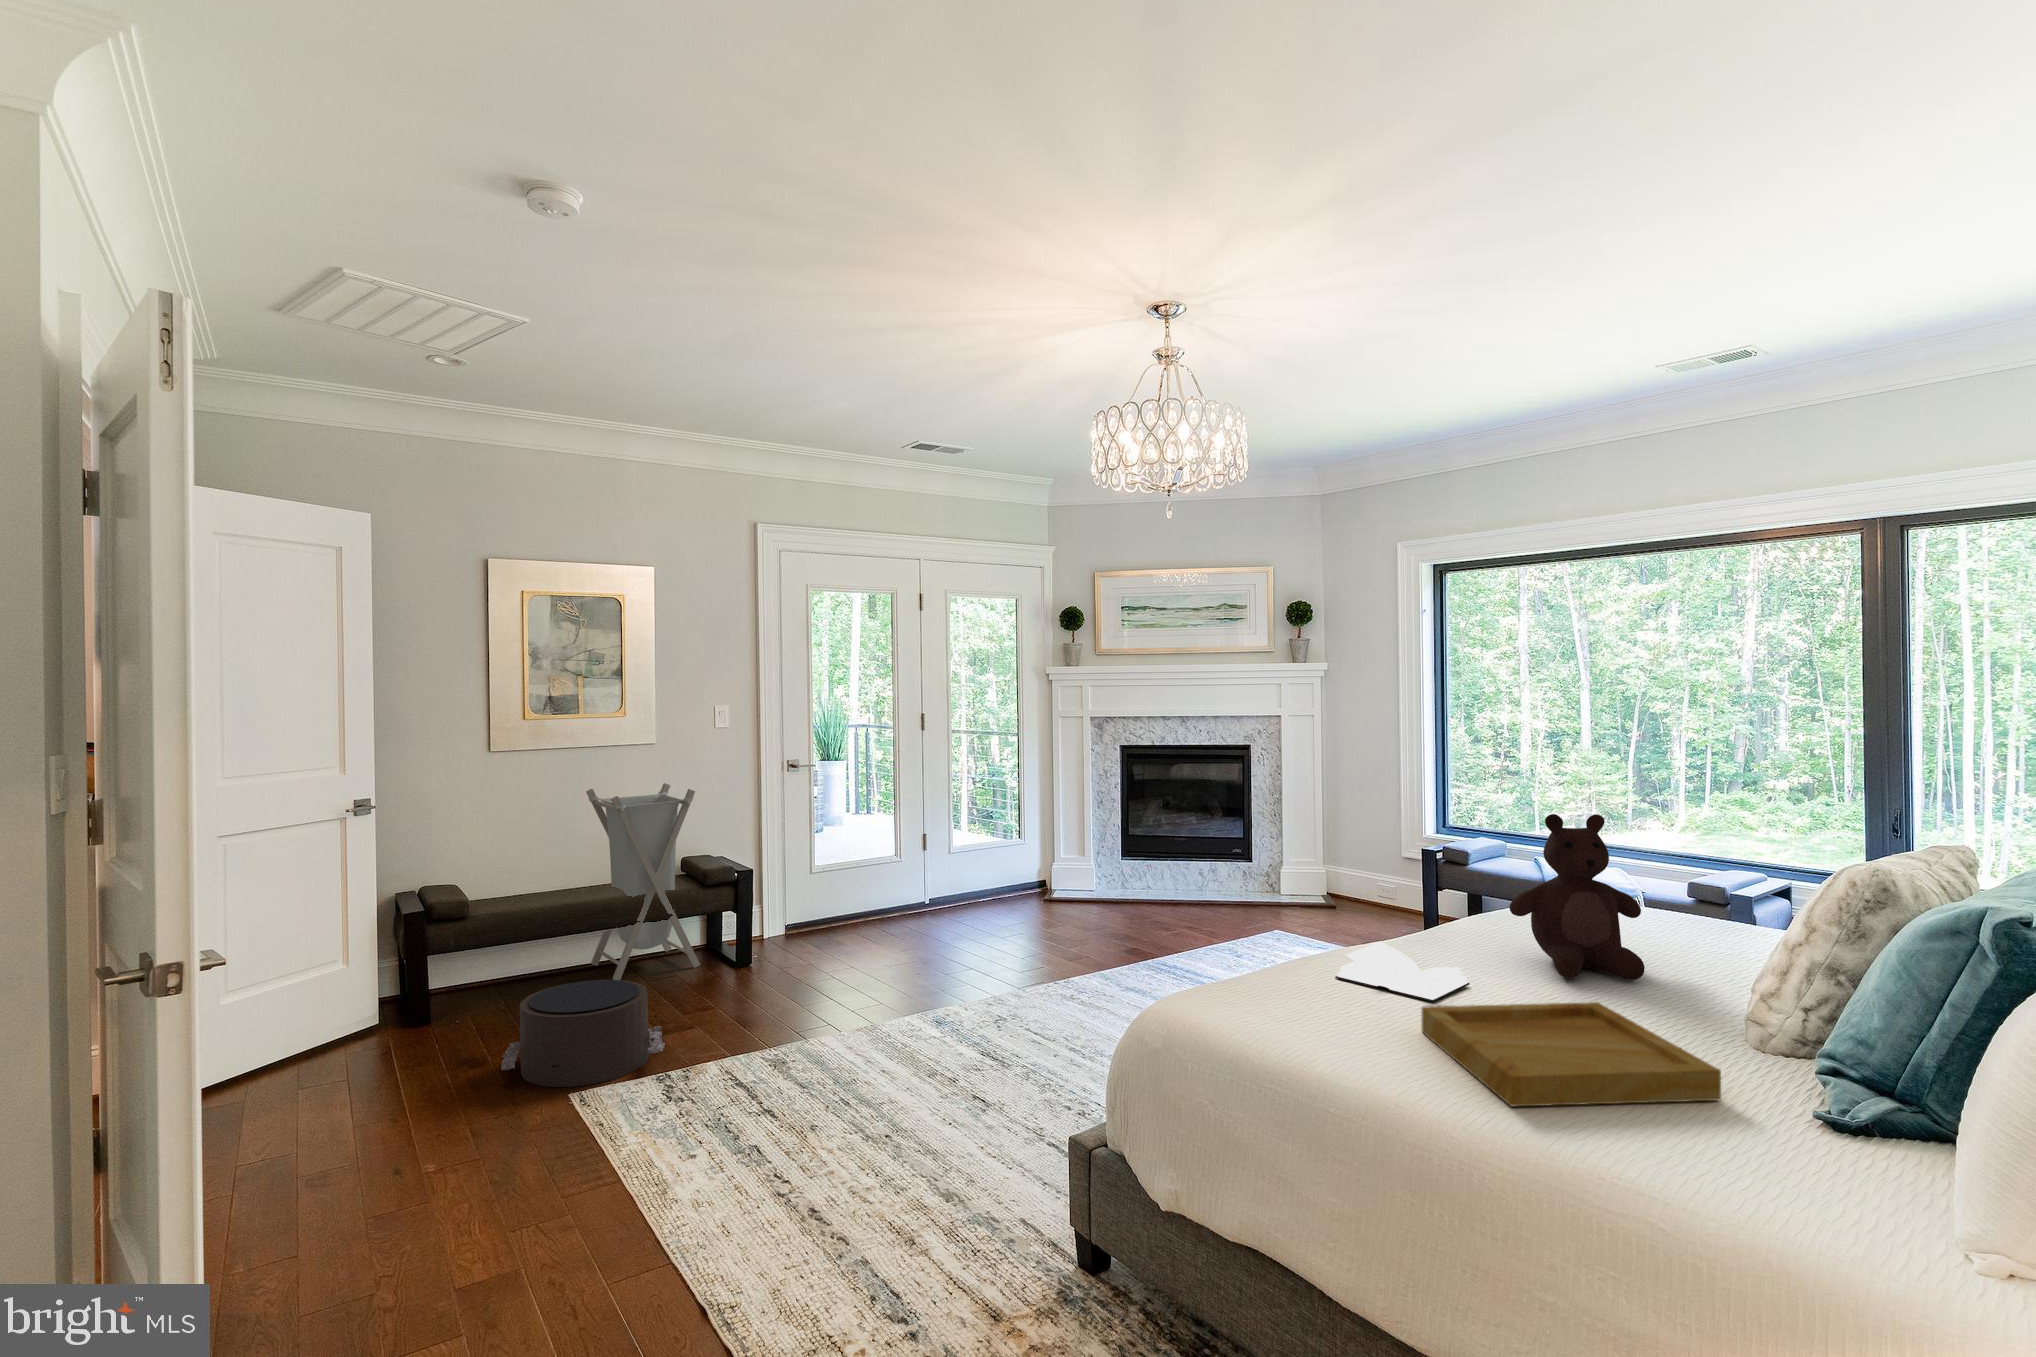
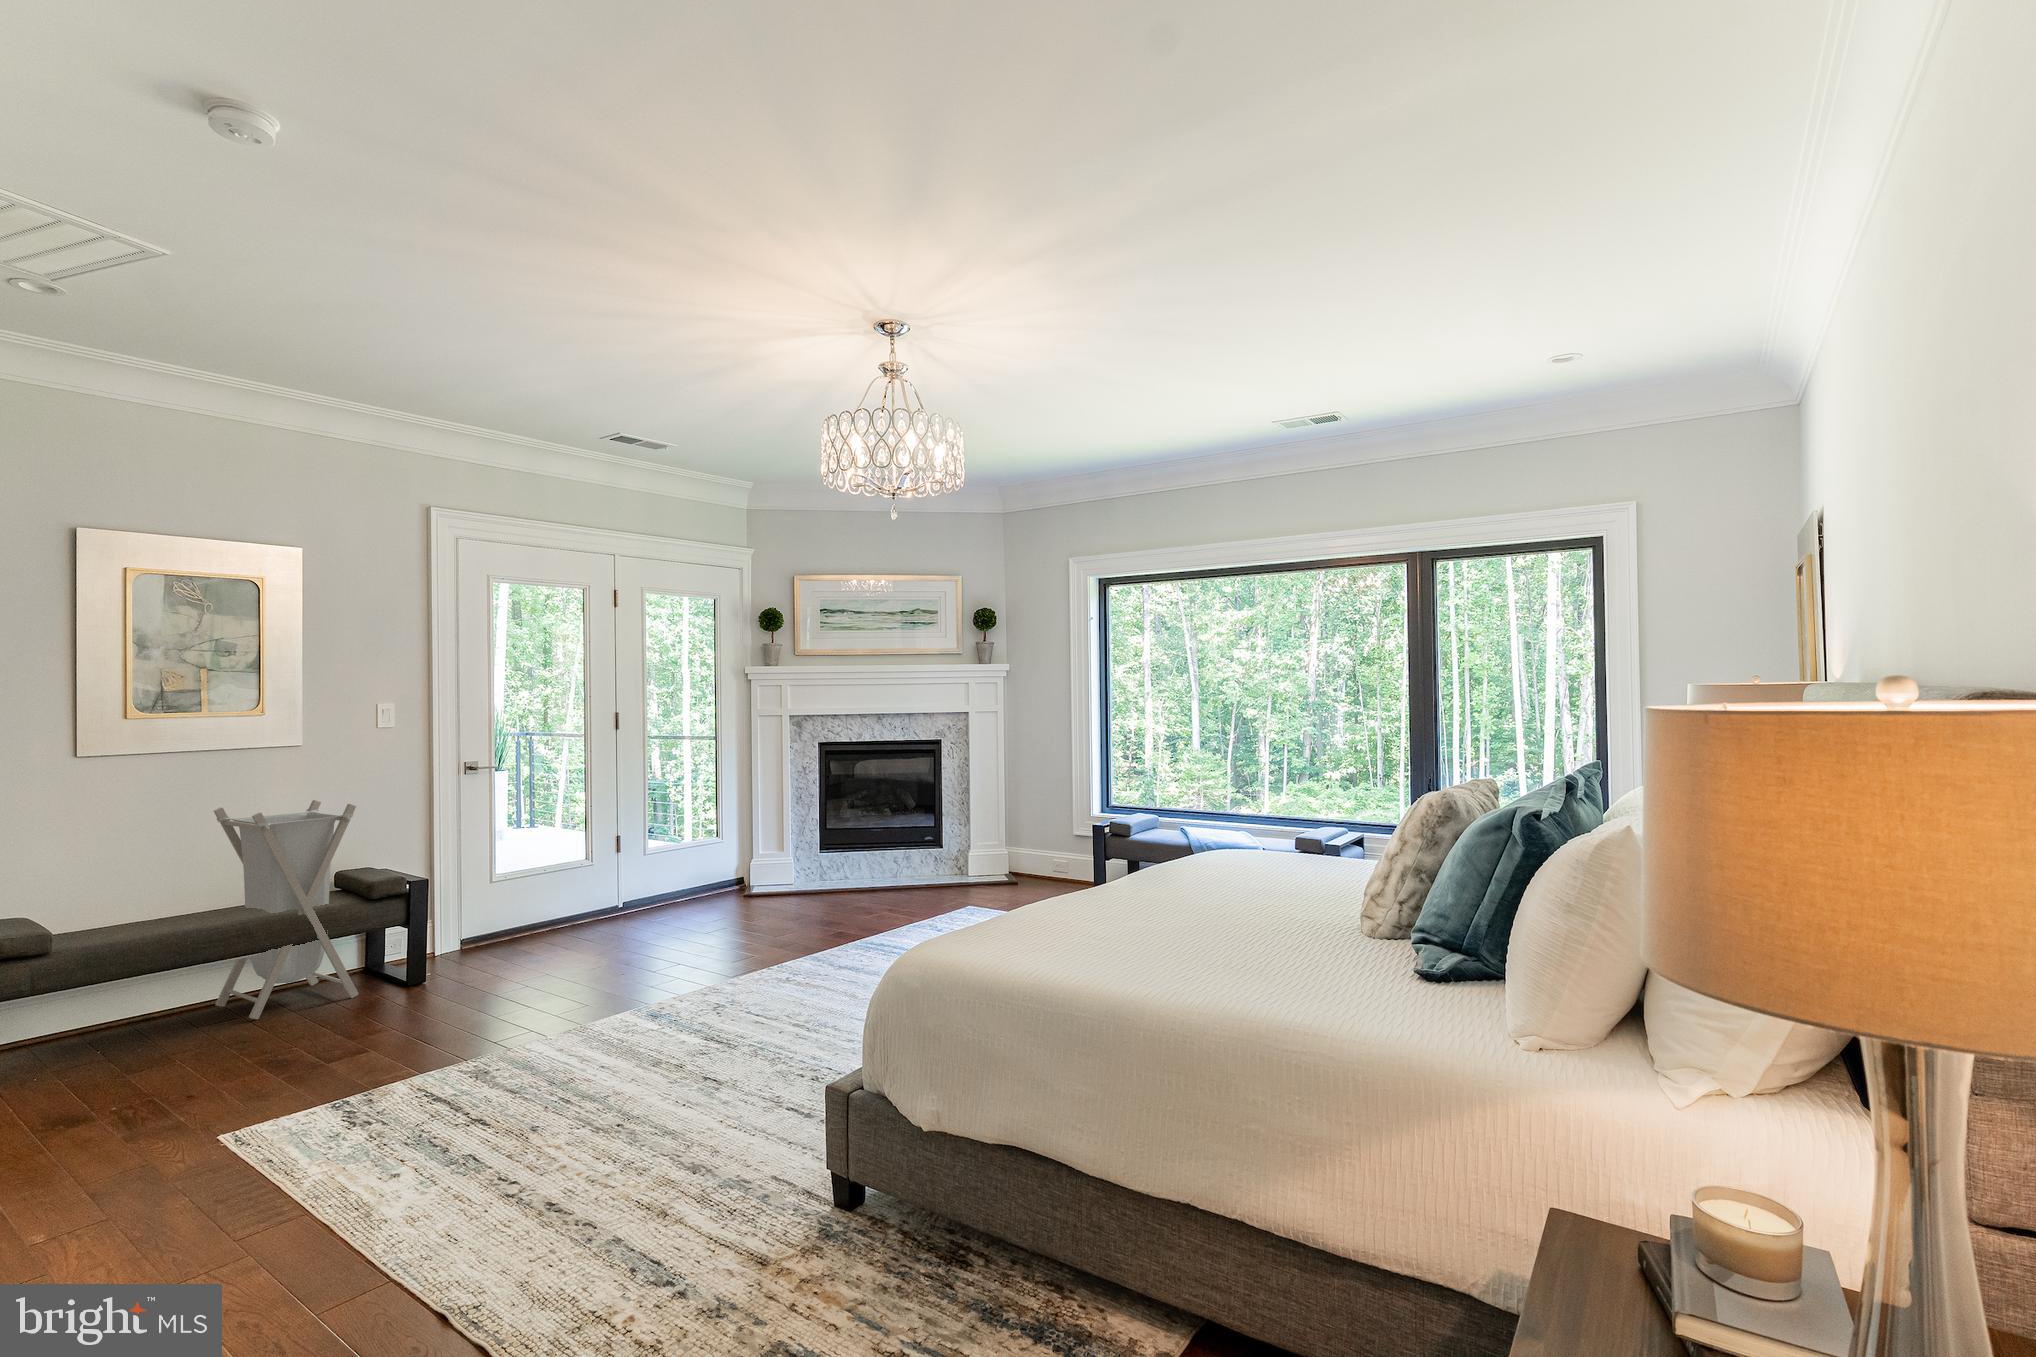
teddy bear: present [1509,814,1645,980] -> none [1182,775,1282,905]
book: present [1335,941,1470,1002] -> none [1054,887,1159,929]
pouf: present [501,980,665,1087] -> none [124,1009,339,1133]
tray: present [1422,1002,1721,1106] -> none [1135,915,1356,989]

